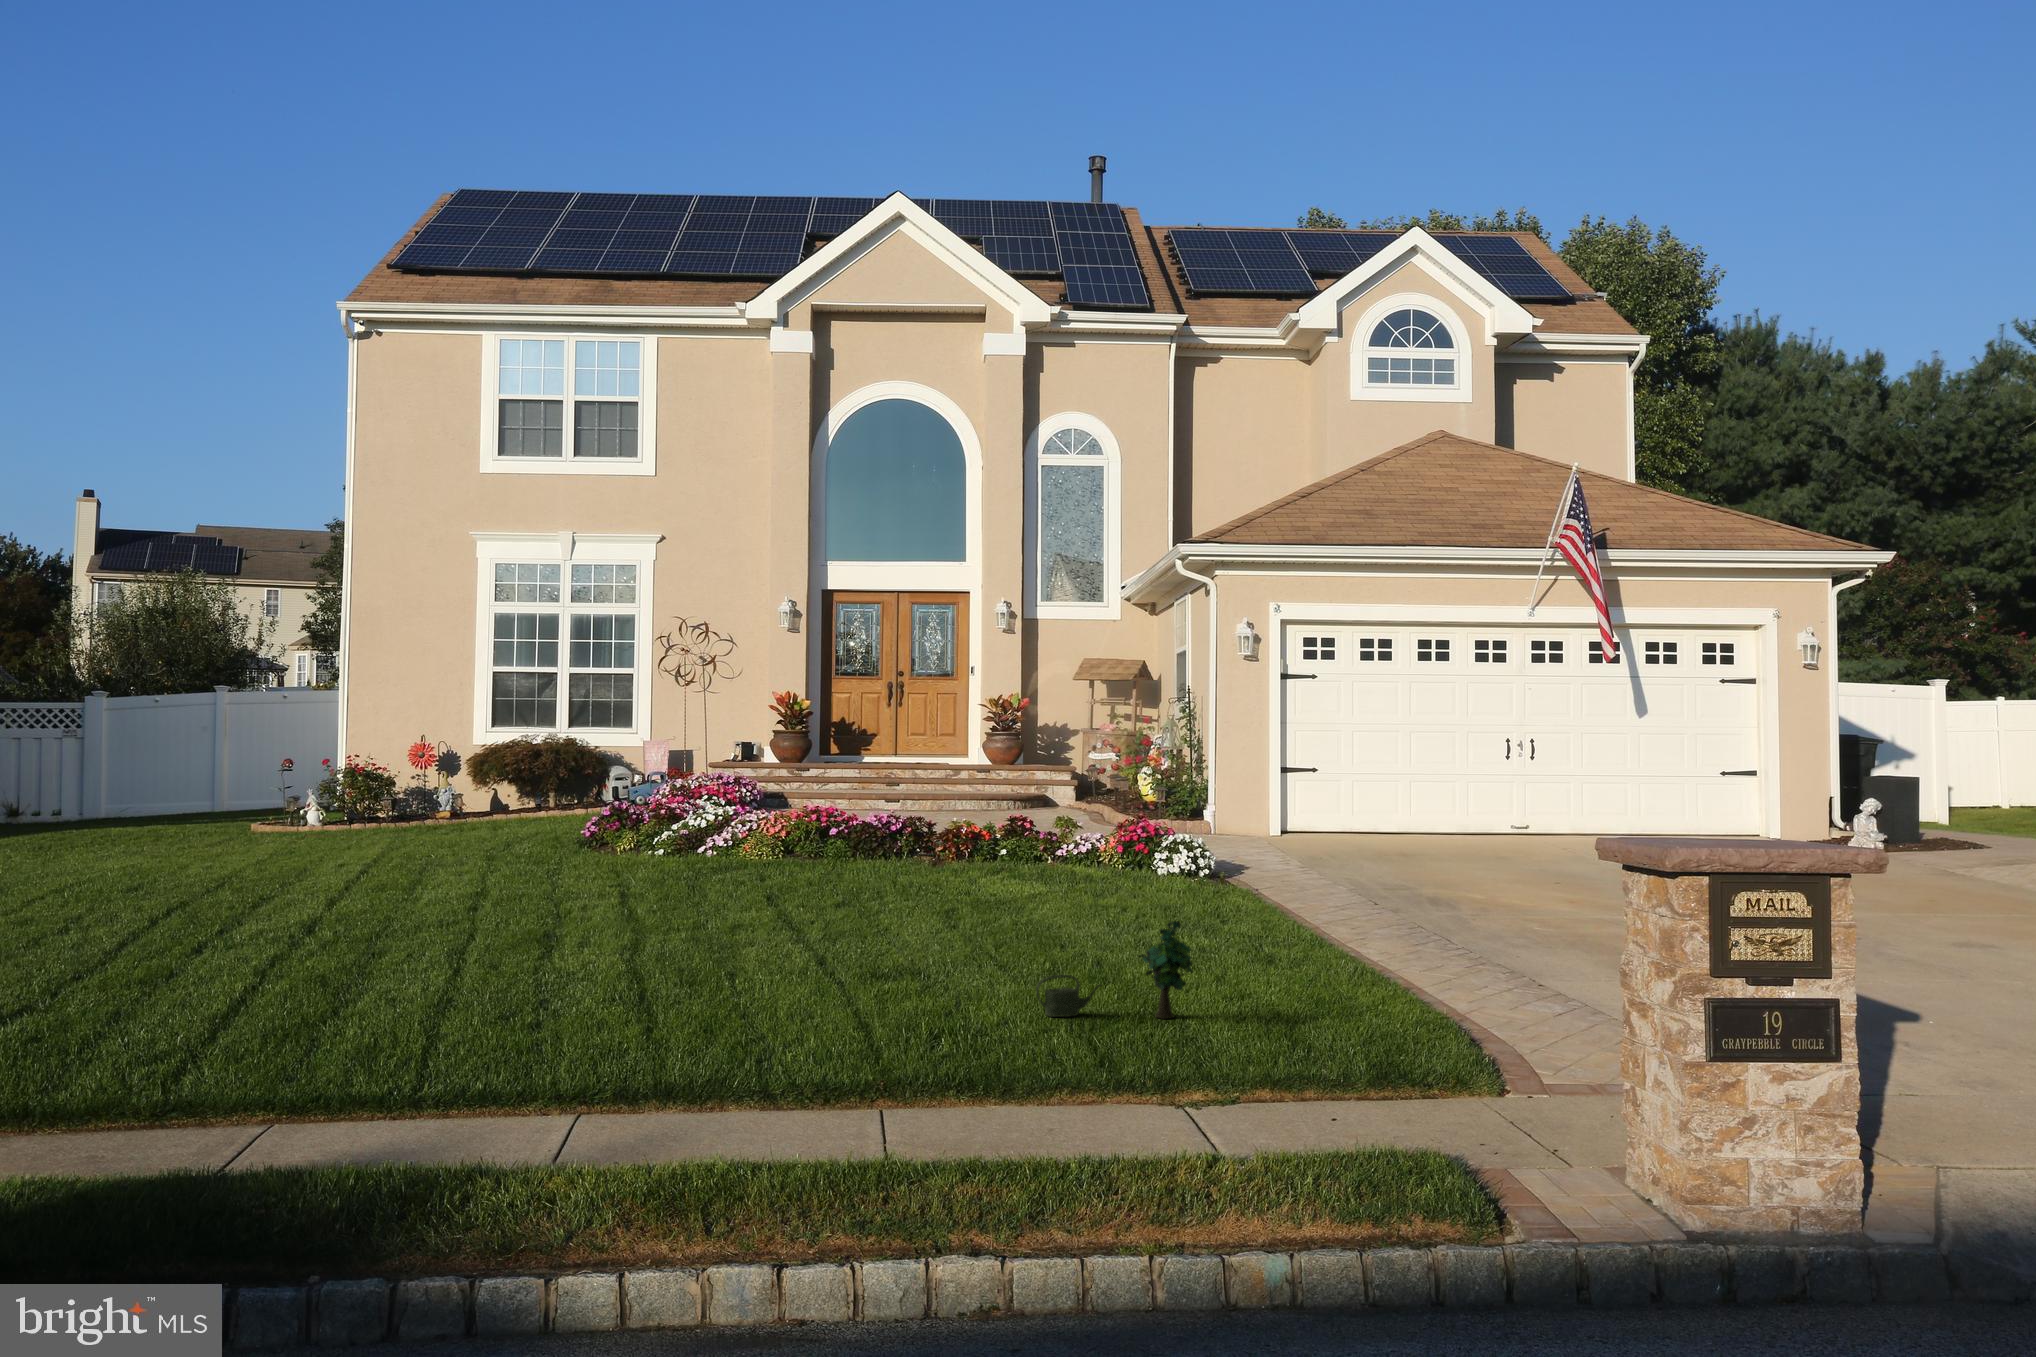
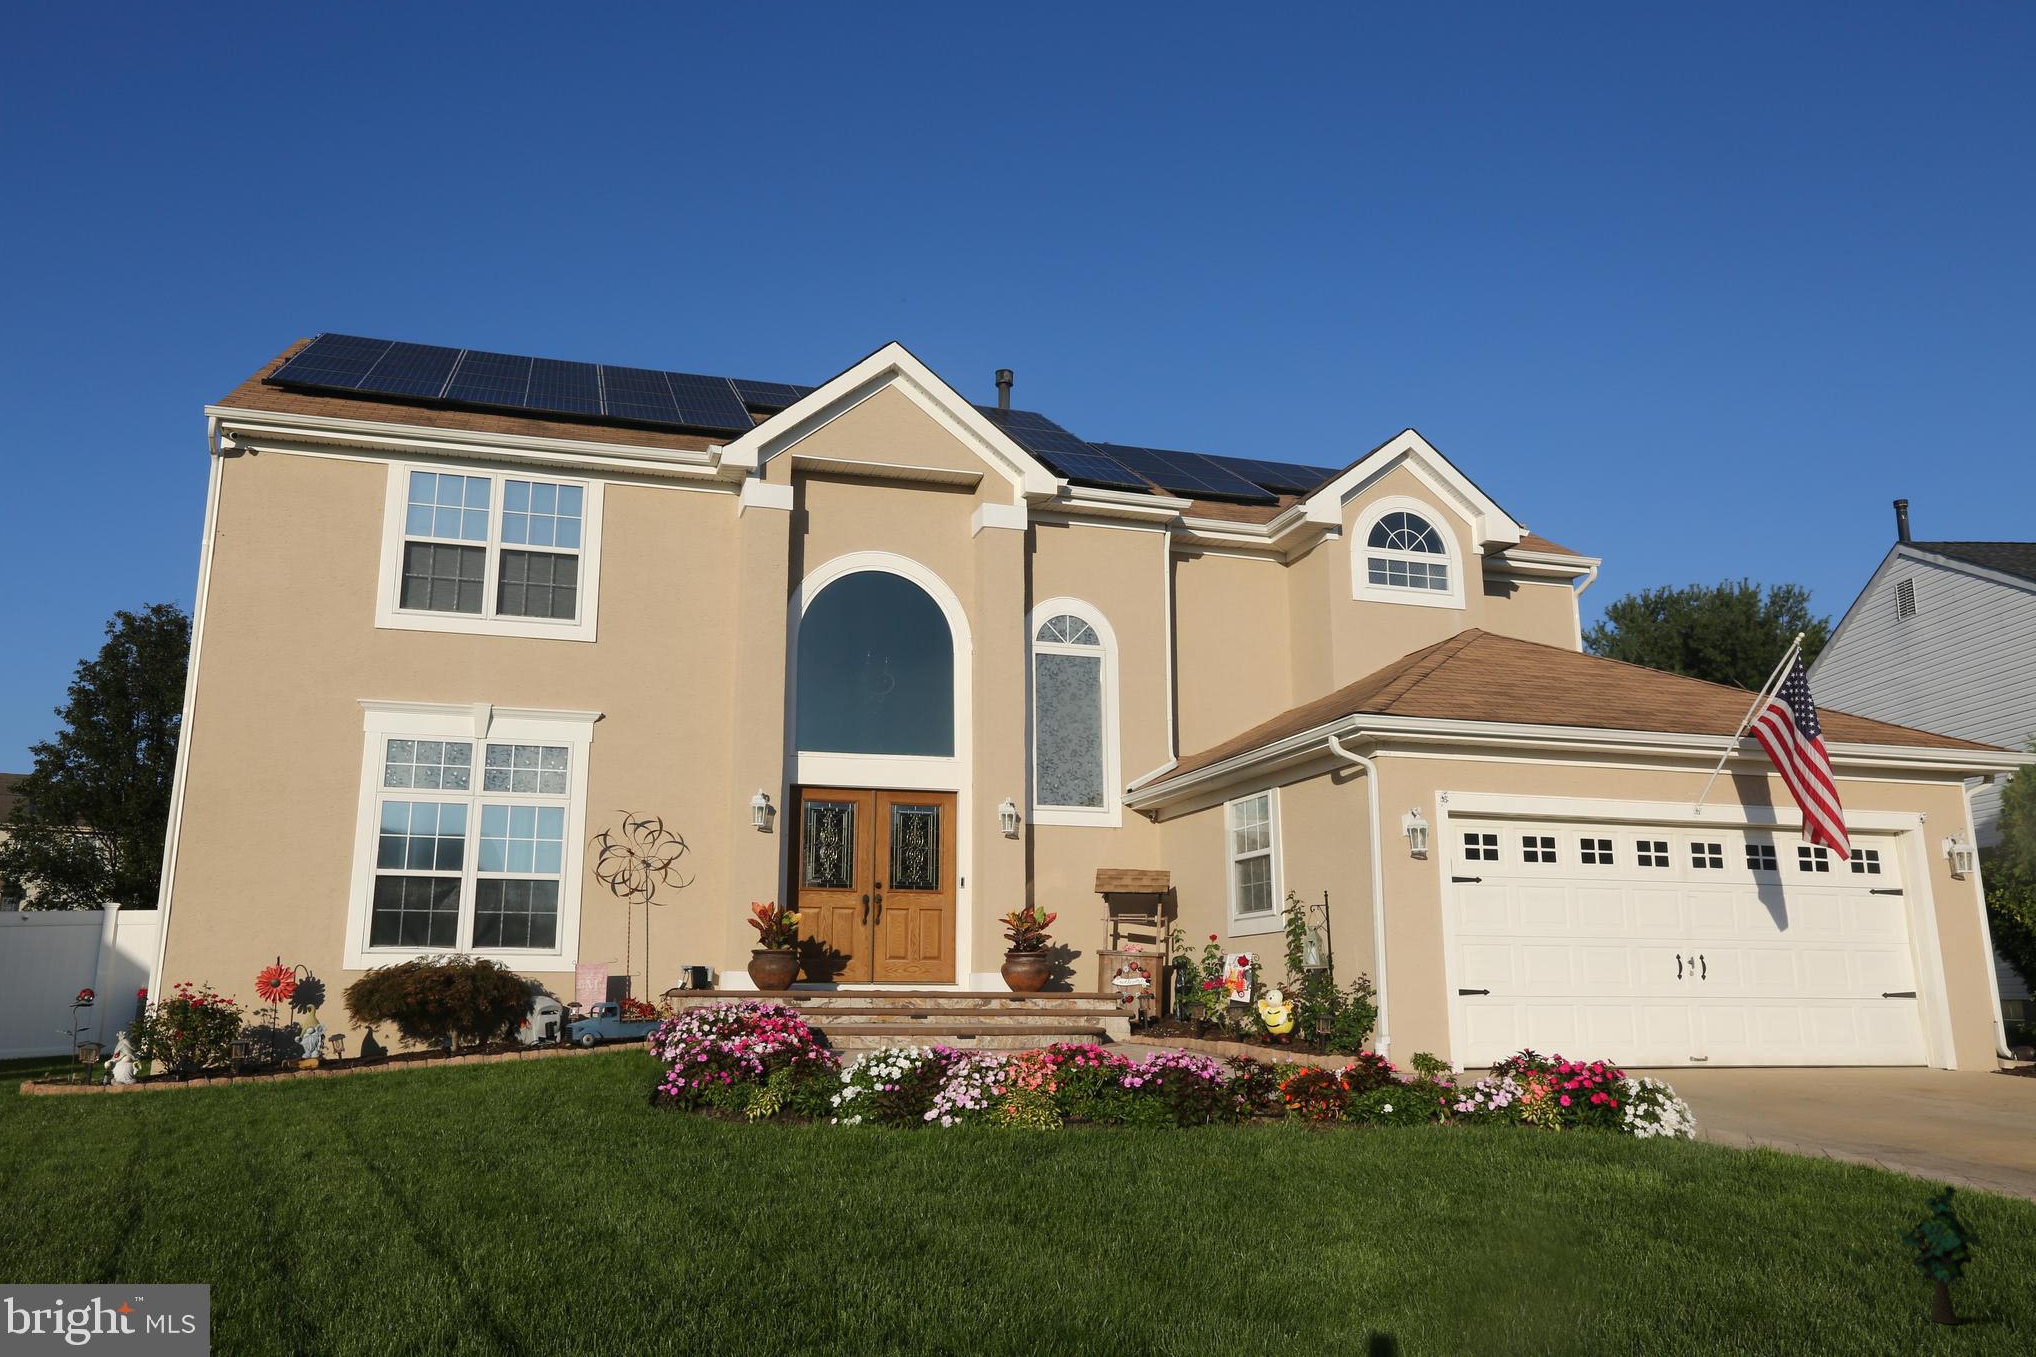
watering can: present [1036,975,1101,1017] -> none [1797,1268,1864,1330]

